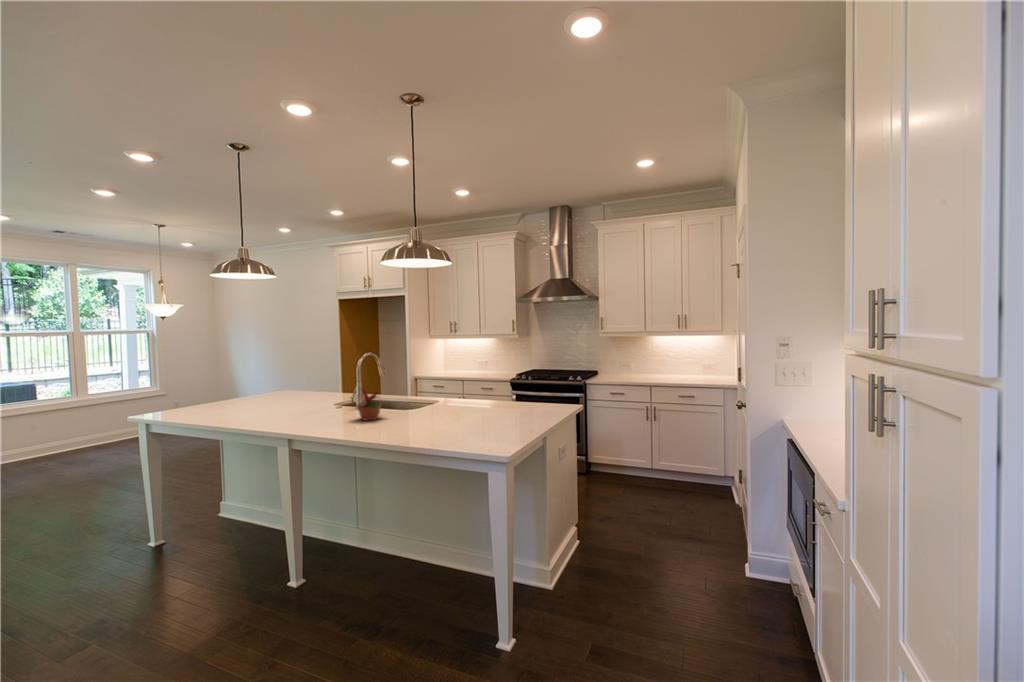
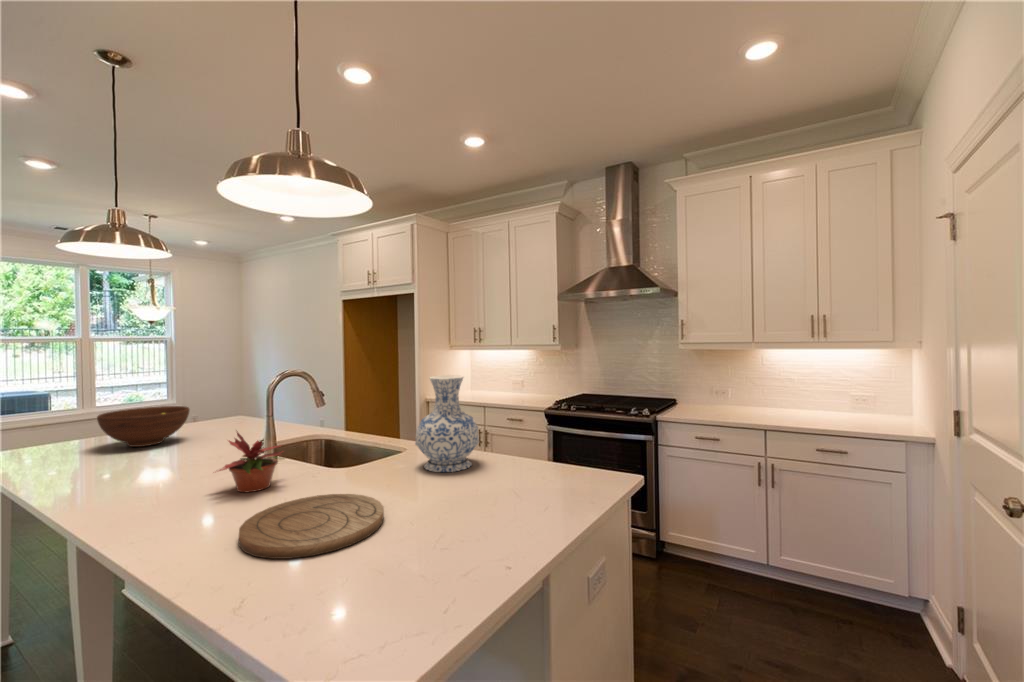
vase: none [453,354,490,409] -> present [415,375,479,472]
fruit bowl: none [221,381,278,408] -> present [97,406,189,447]
cutting board: none [395,416,461,436] -> present [239,494,384,559]

